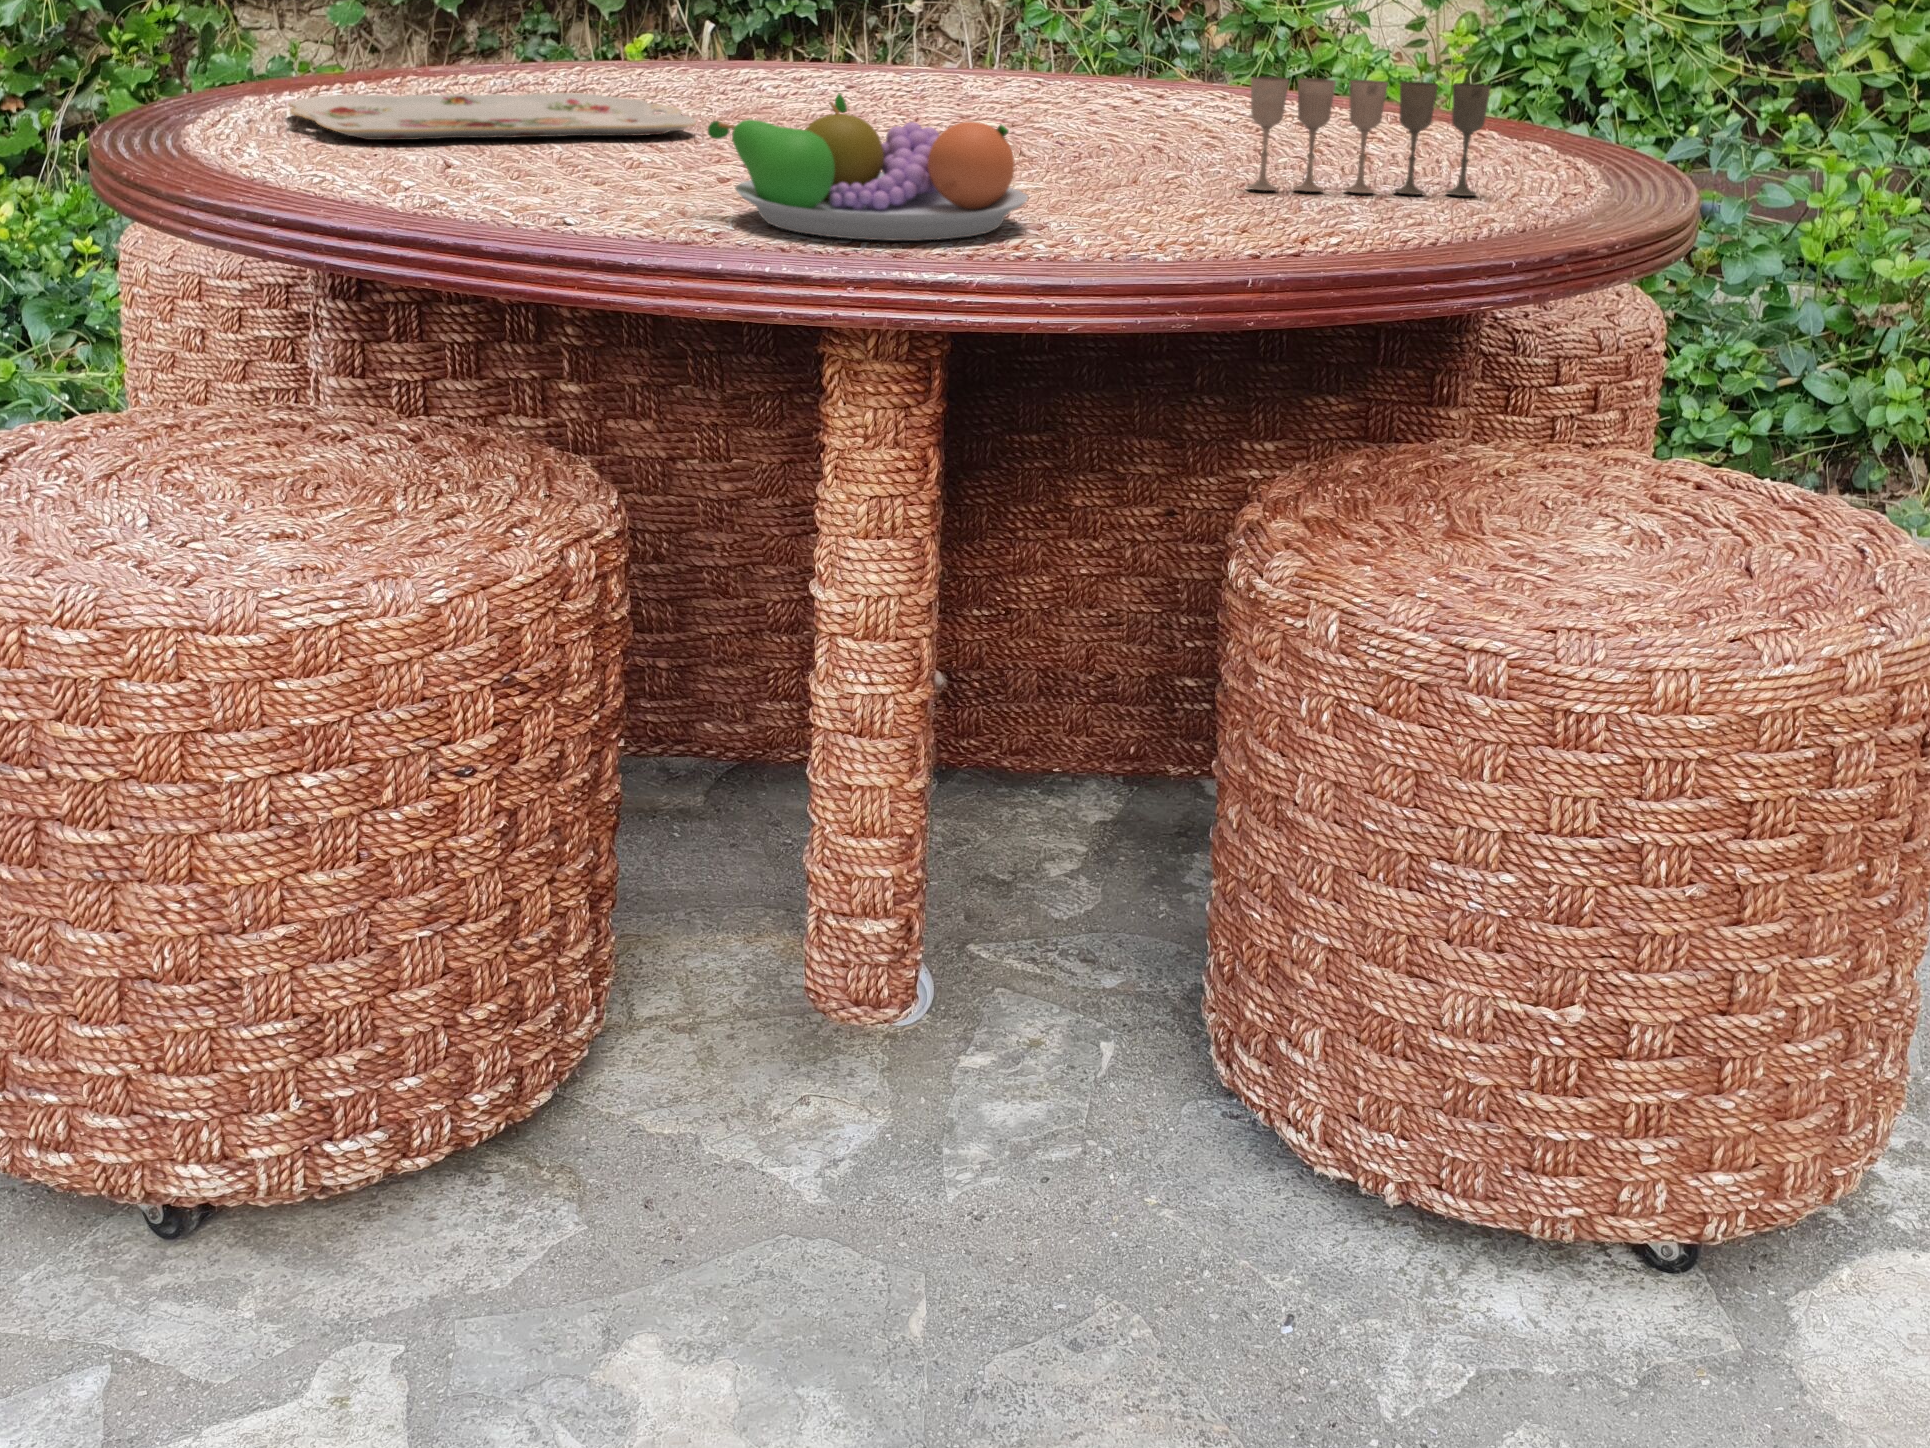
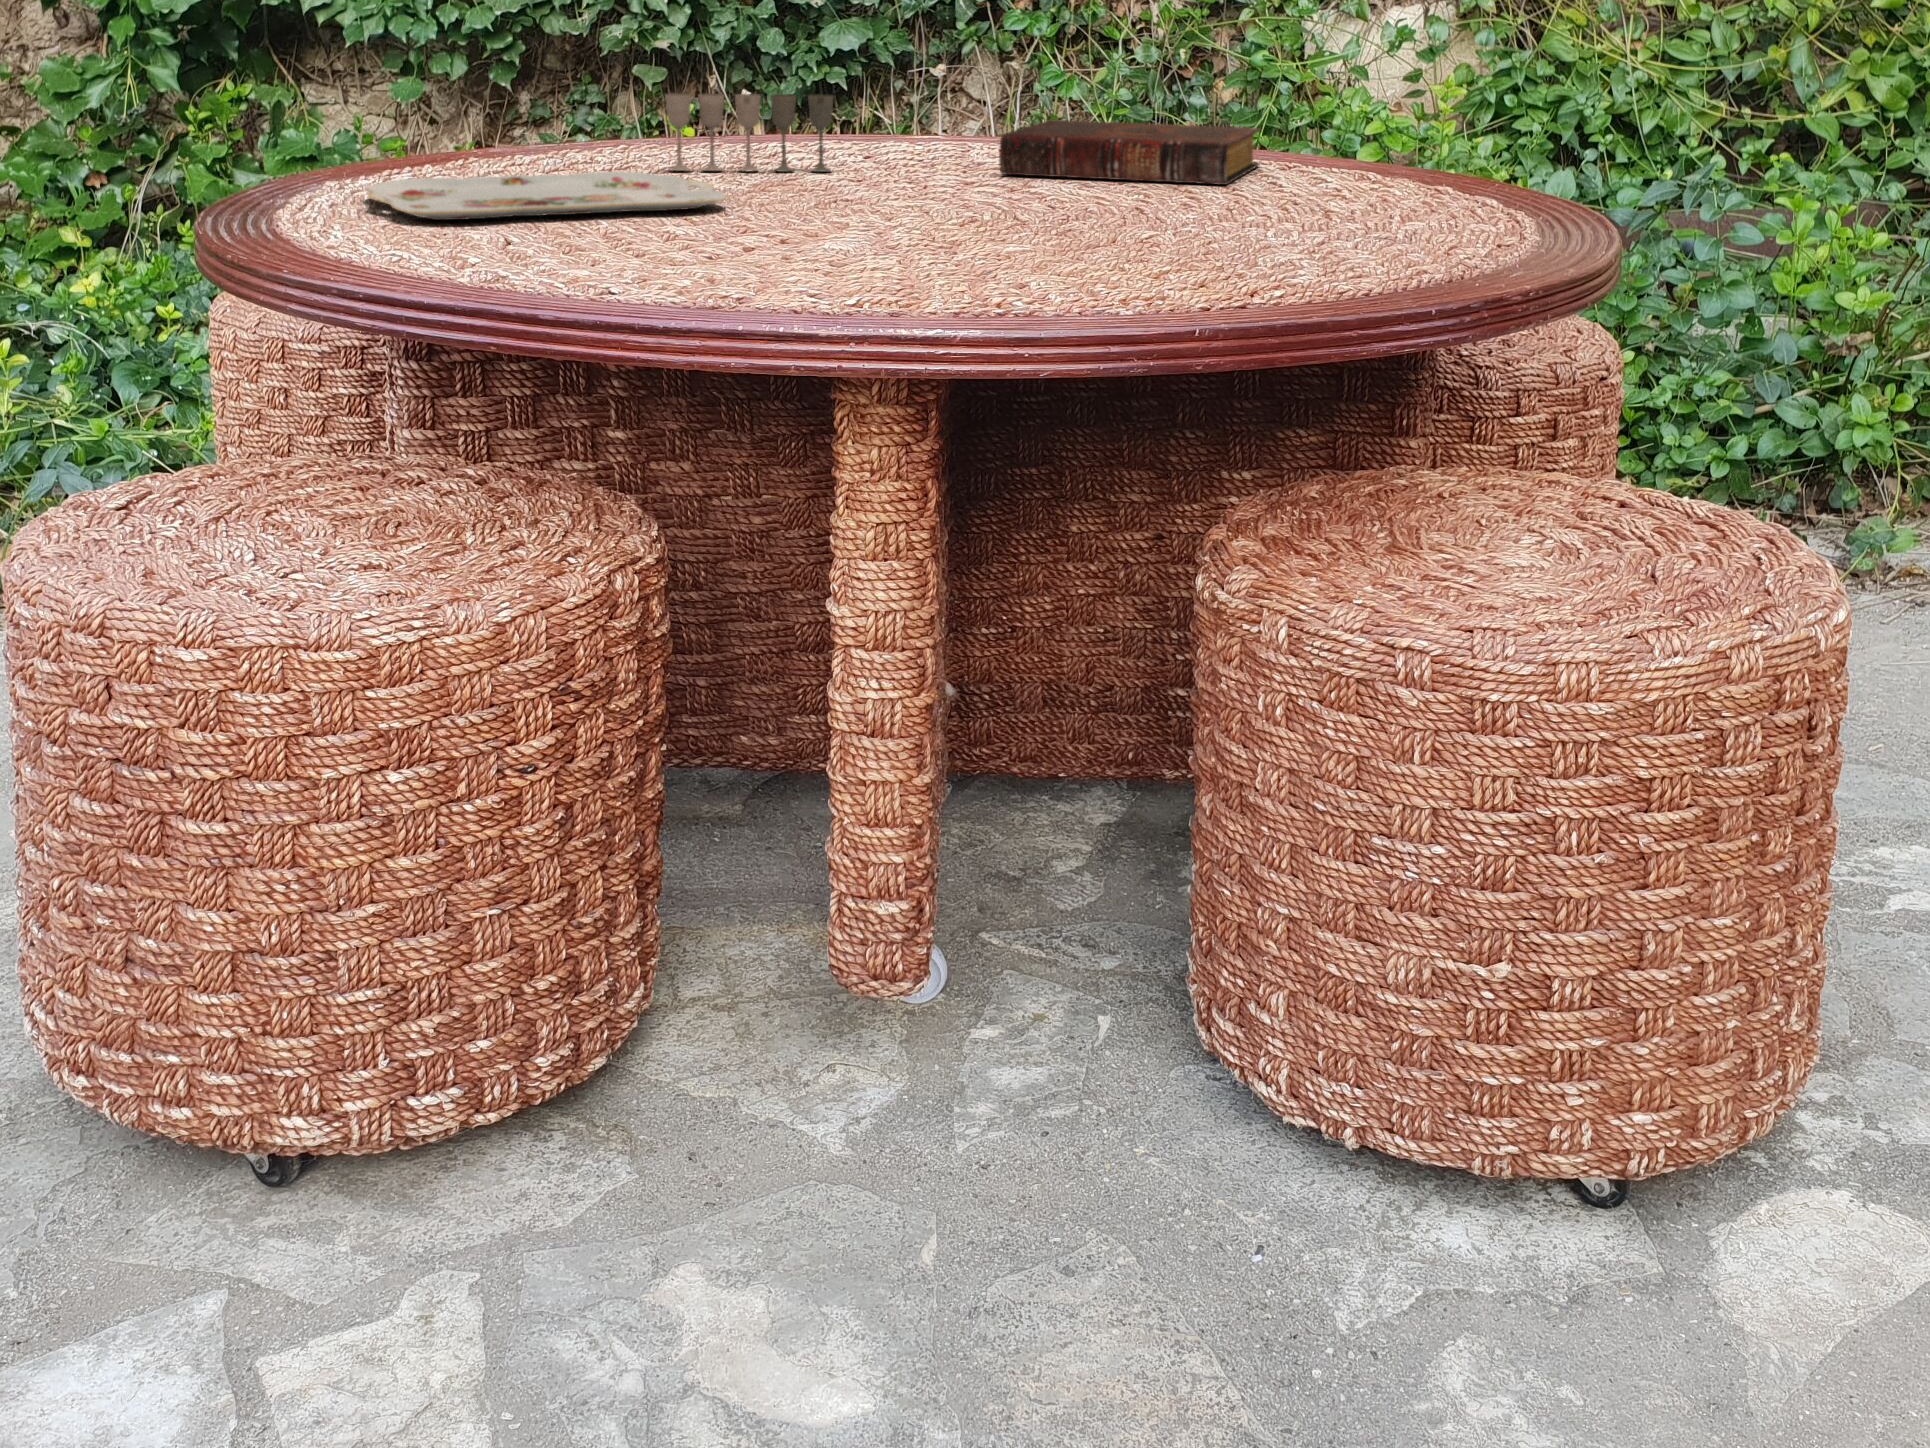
book: none [996,51,1280,124] -> present [999,120,1261,185]
wine glass: present [1247,77,1491,196] -> present [665,93,833,172]
fruit bowl: present [708,94,1028,240] -> none [732,175,1011,303]

